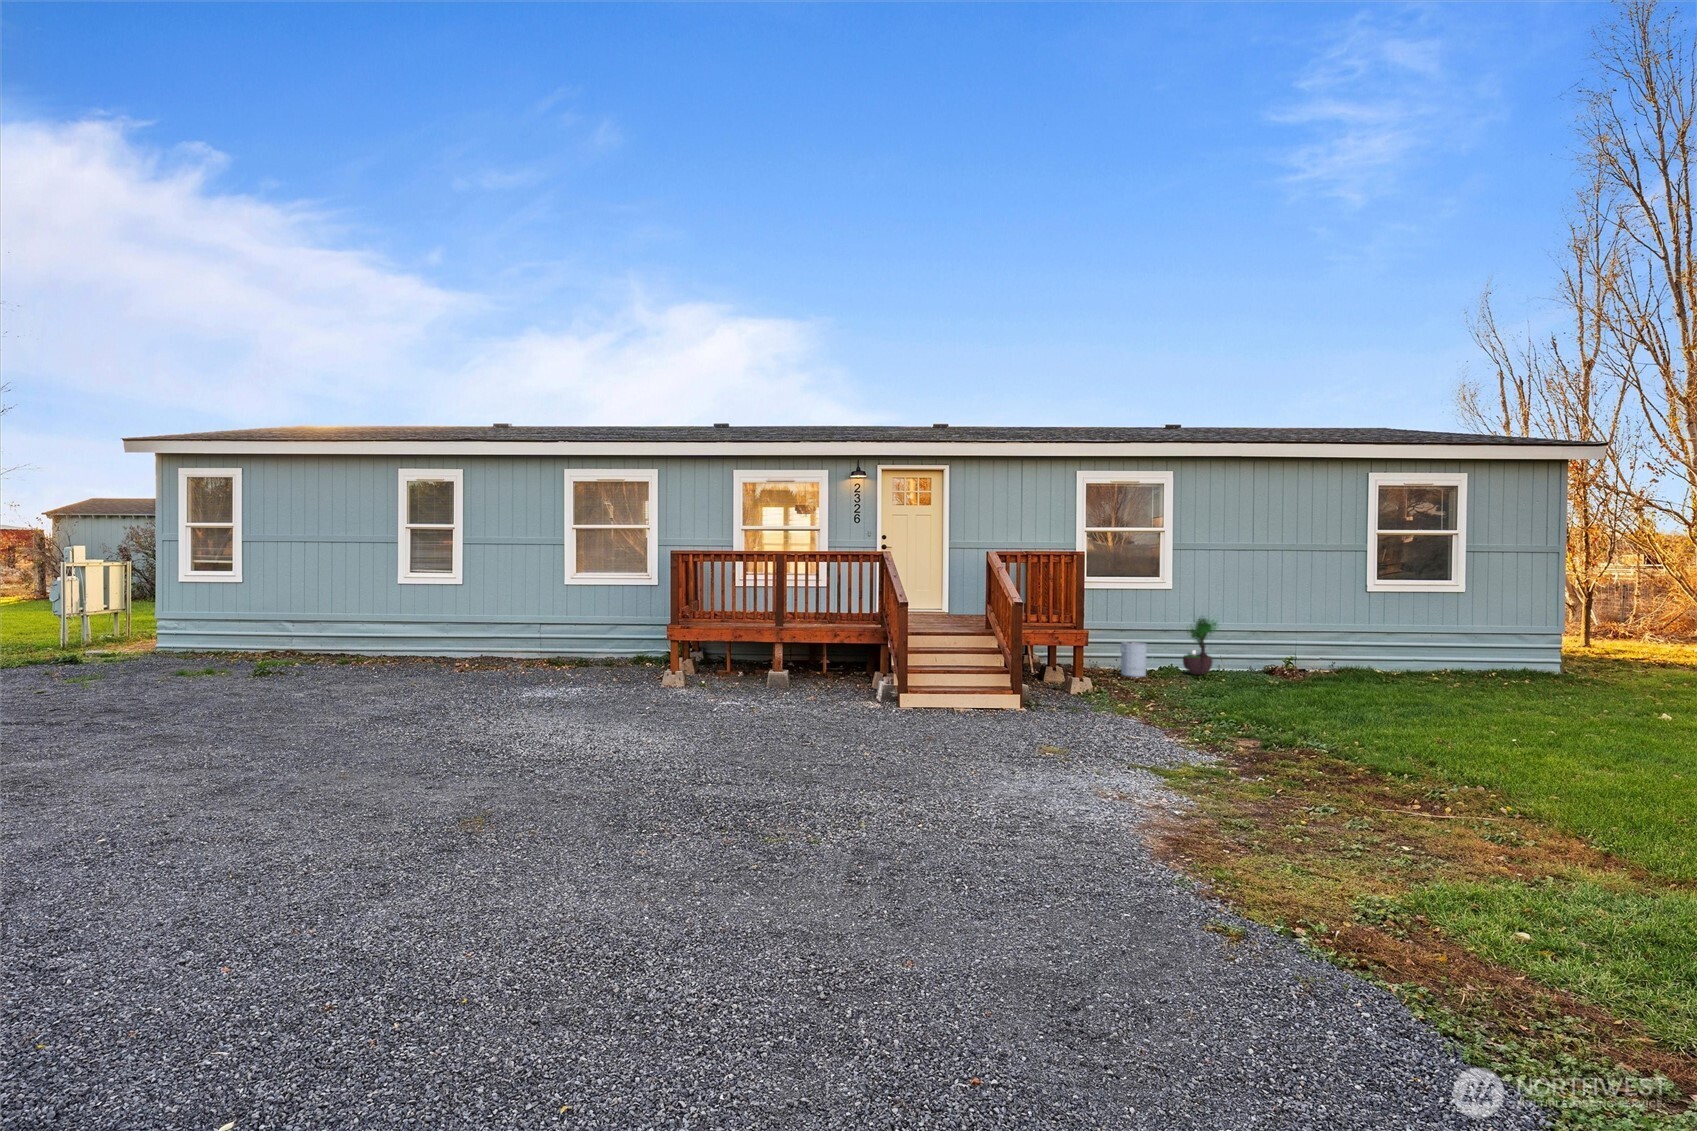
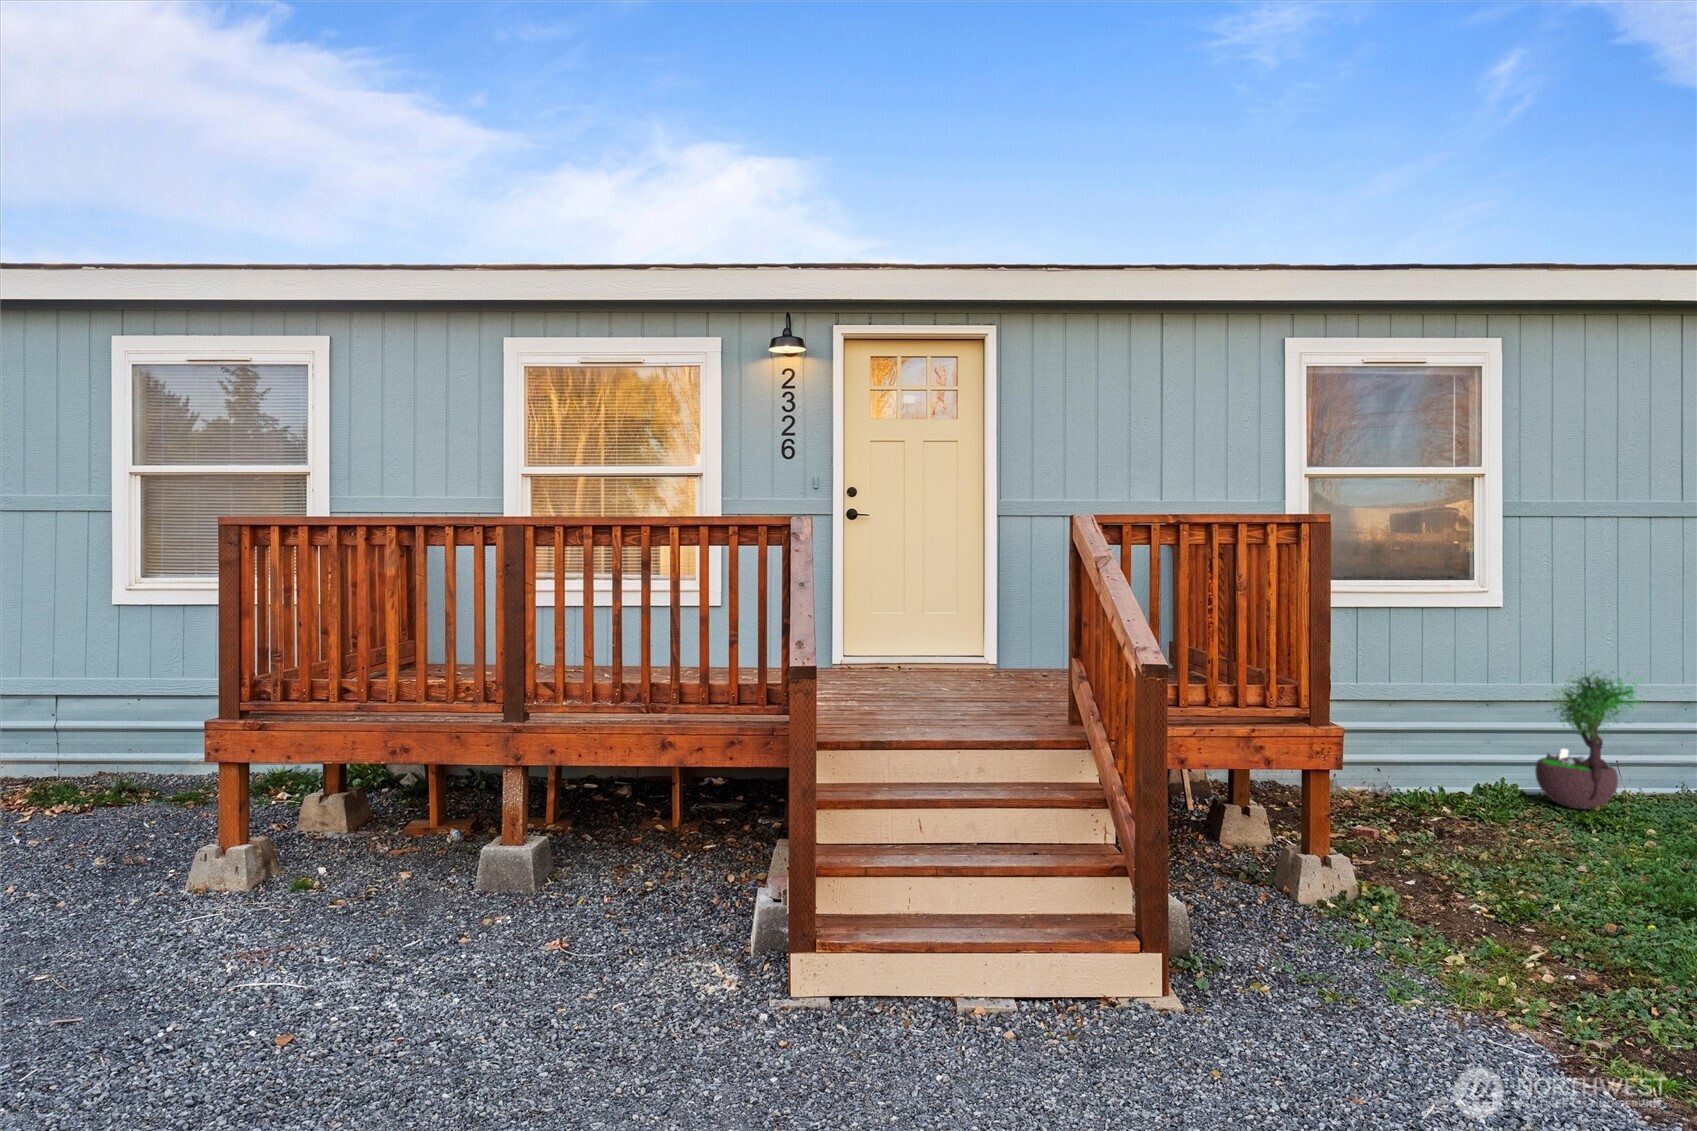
bucket: present [1121,642,1151,677] -> none [1384,726,1470,814]

